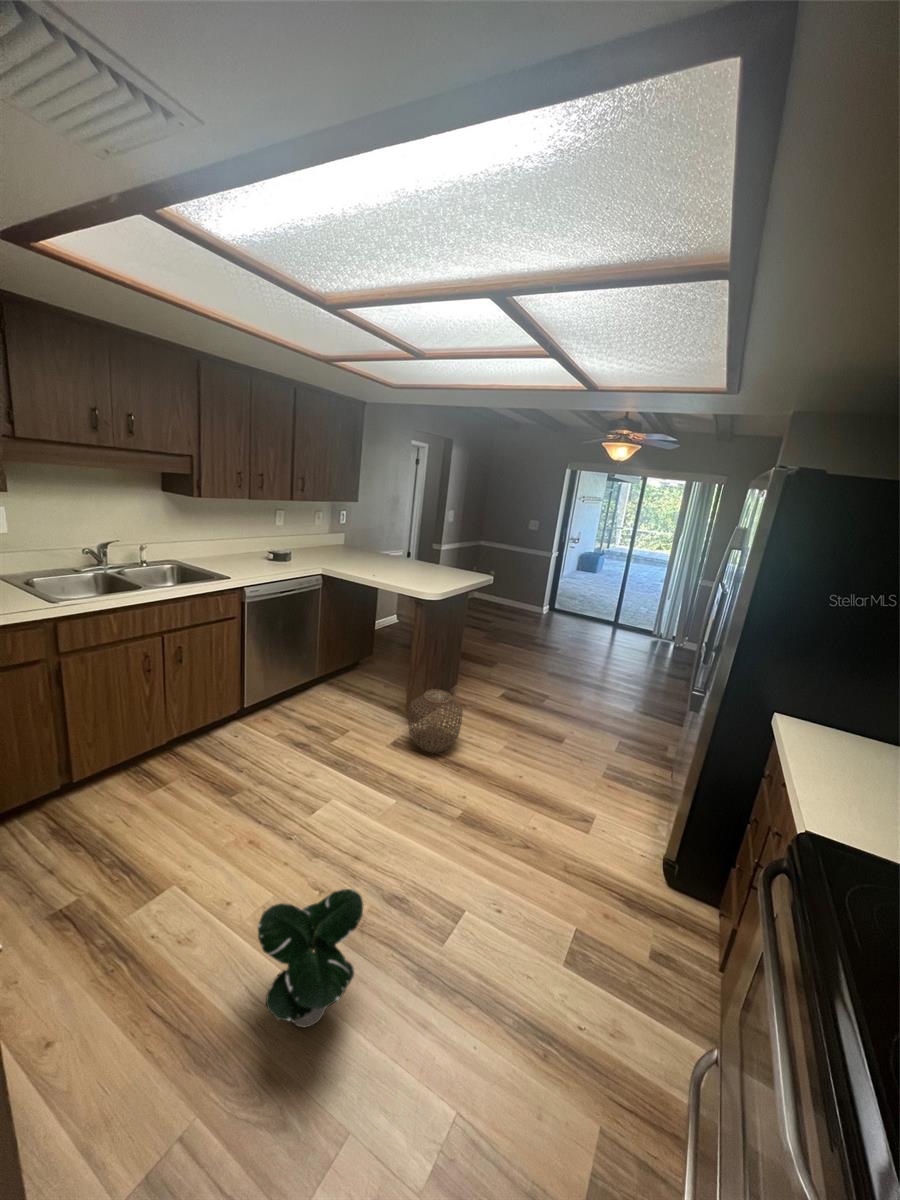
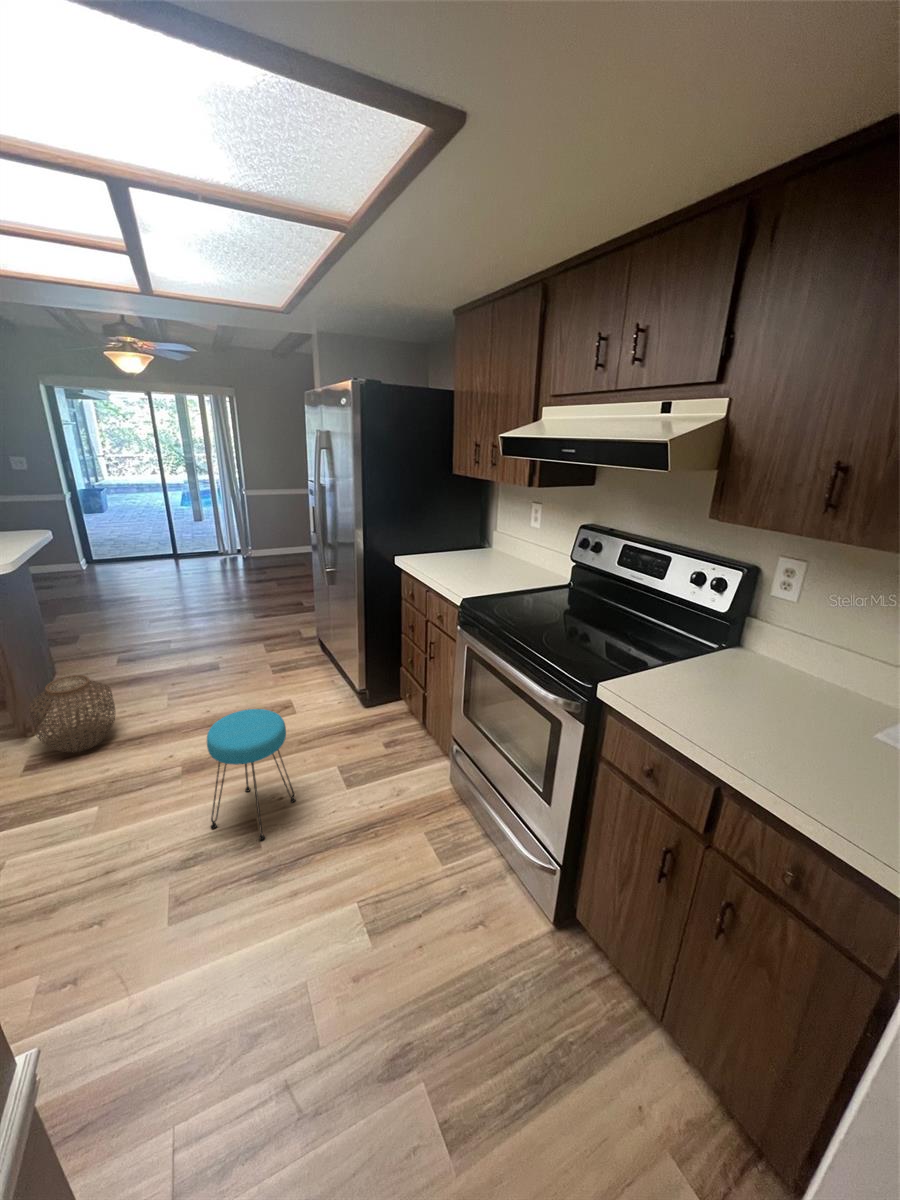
stool: none [432,792,523,938] -> present [207,709,296,840]
potted plant: present [258,889,363,1027] -> none [109,848,249,1000]

